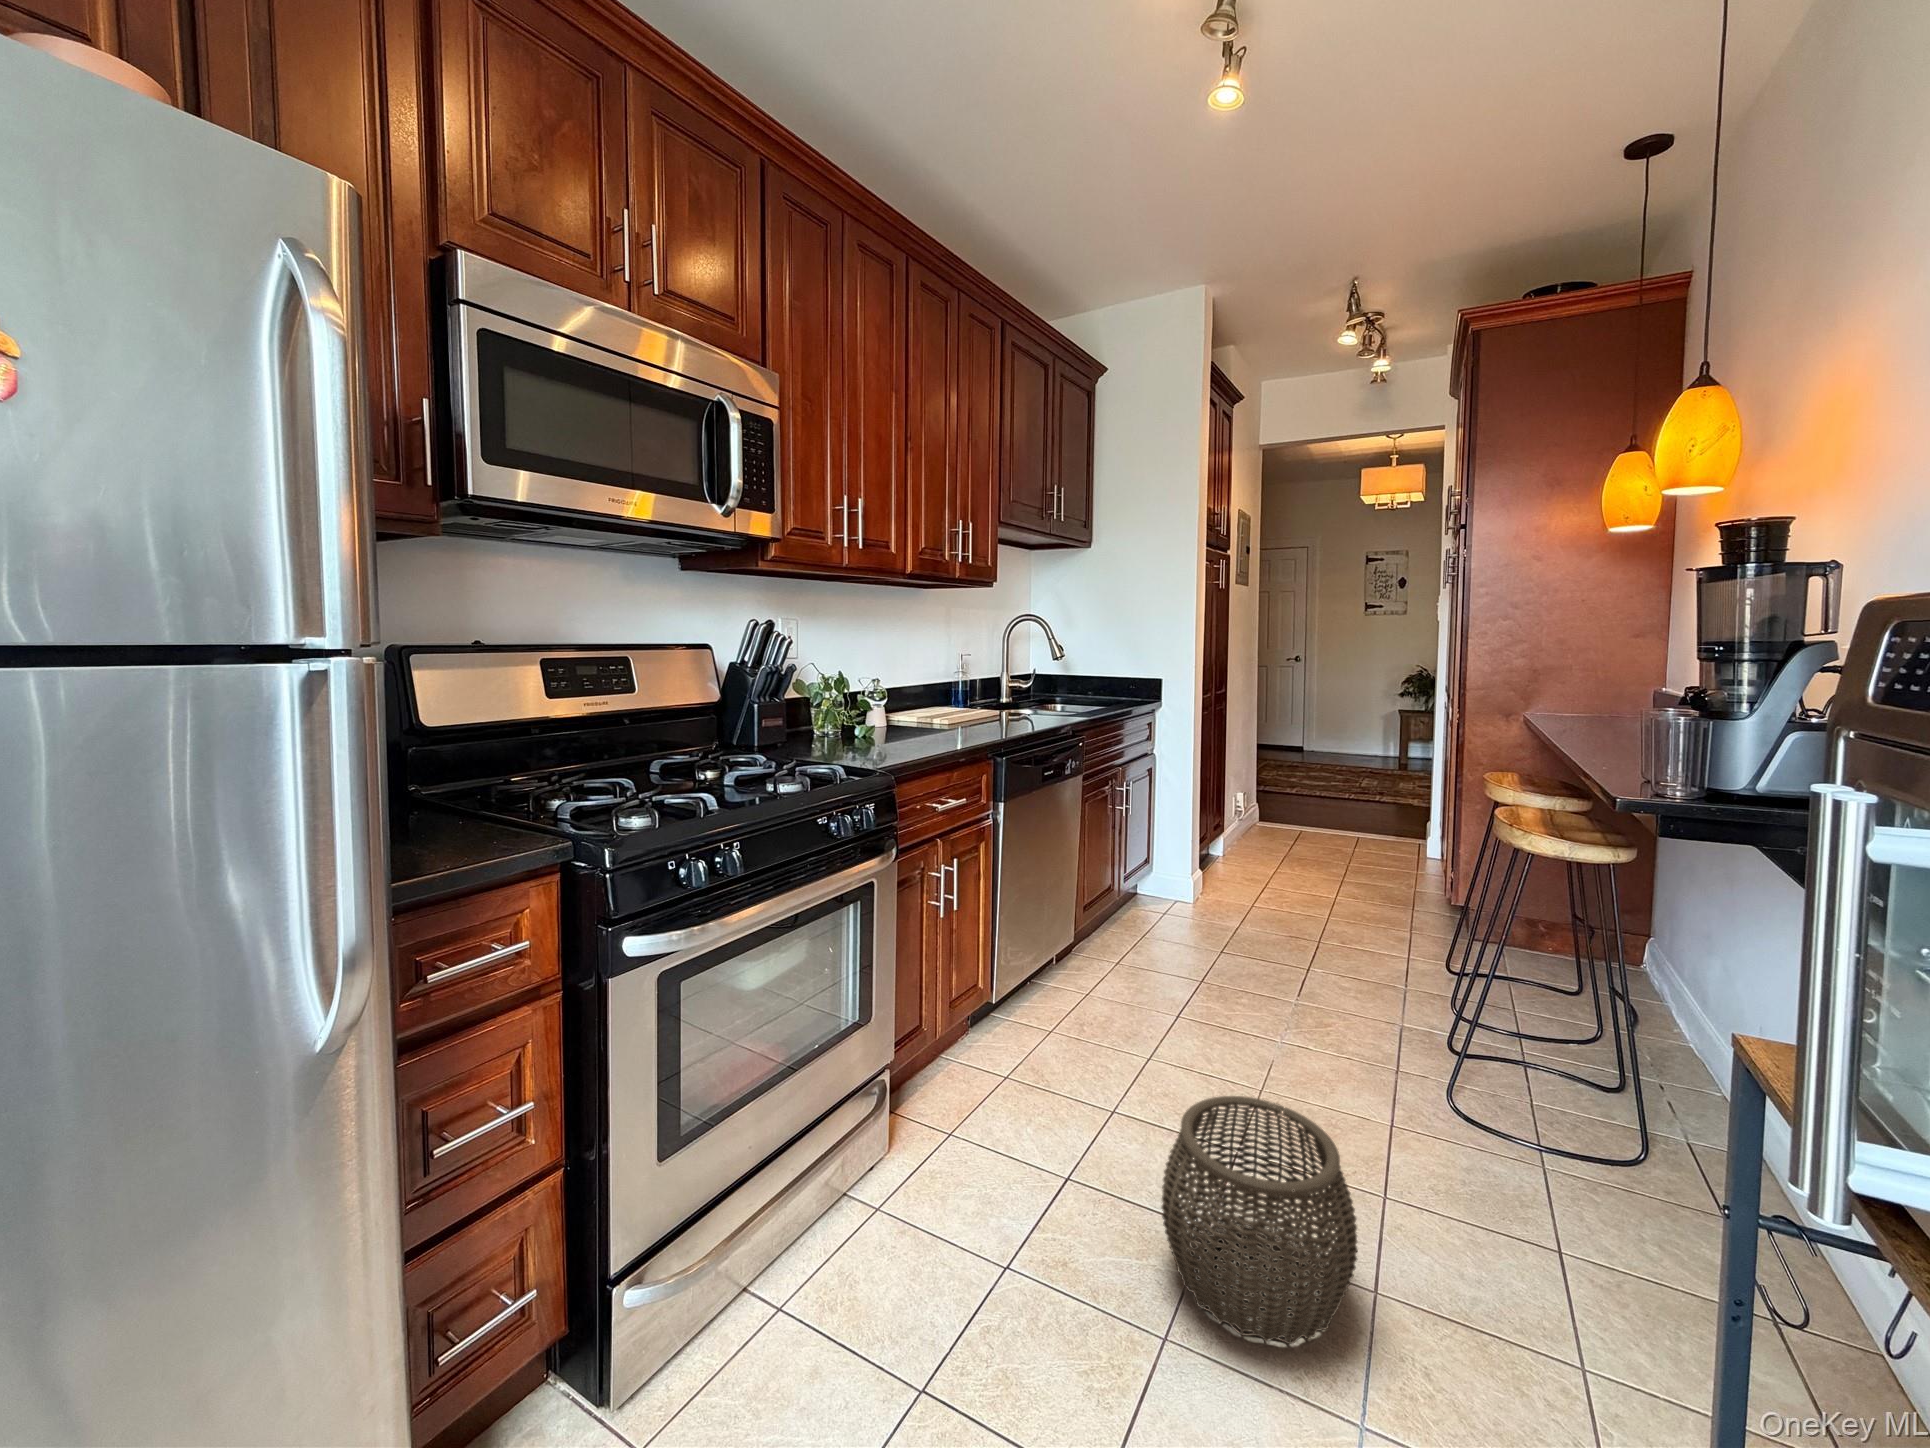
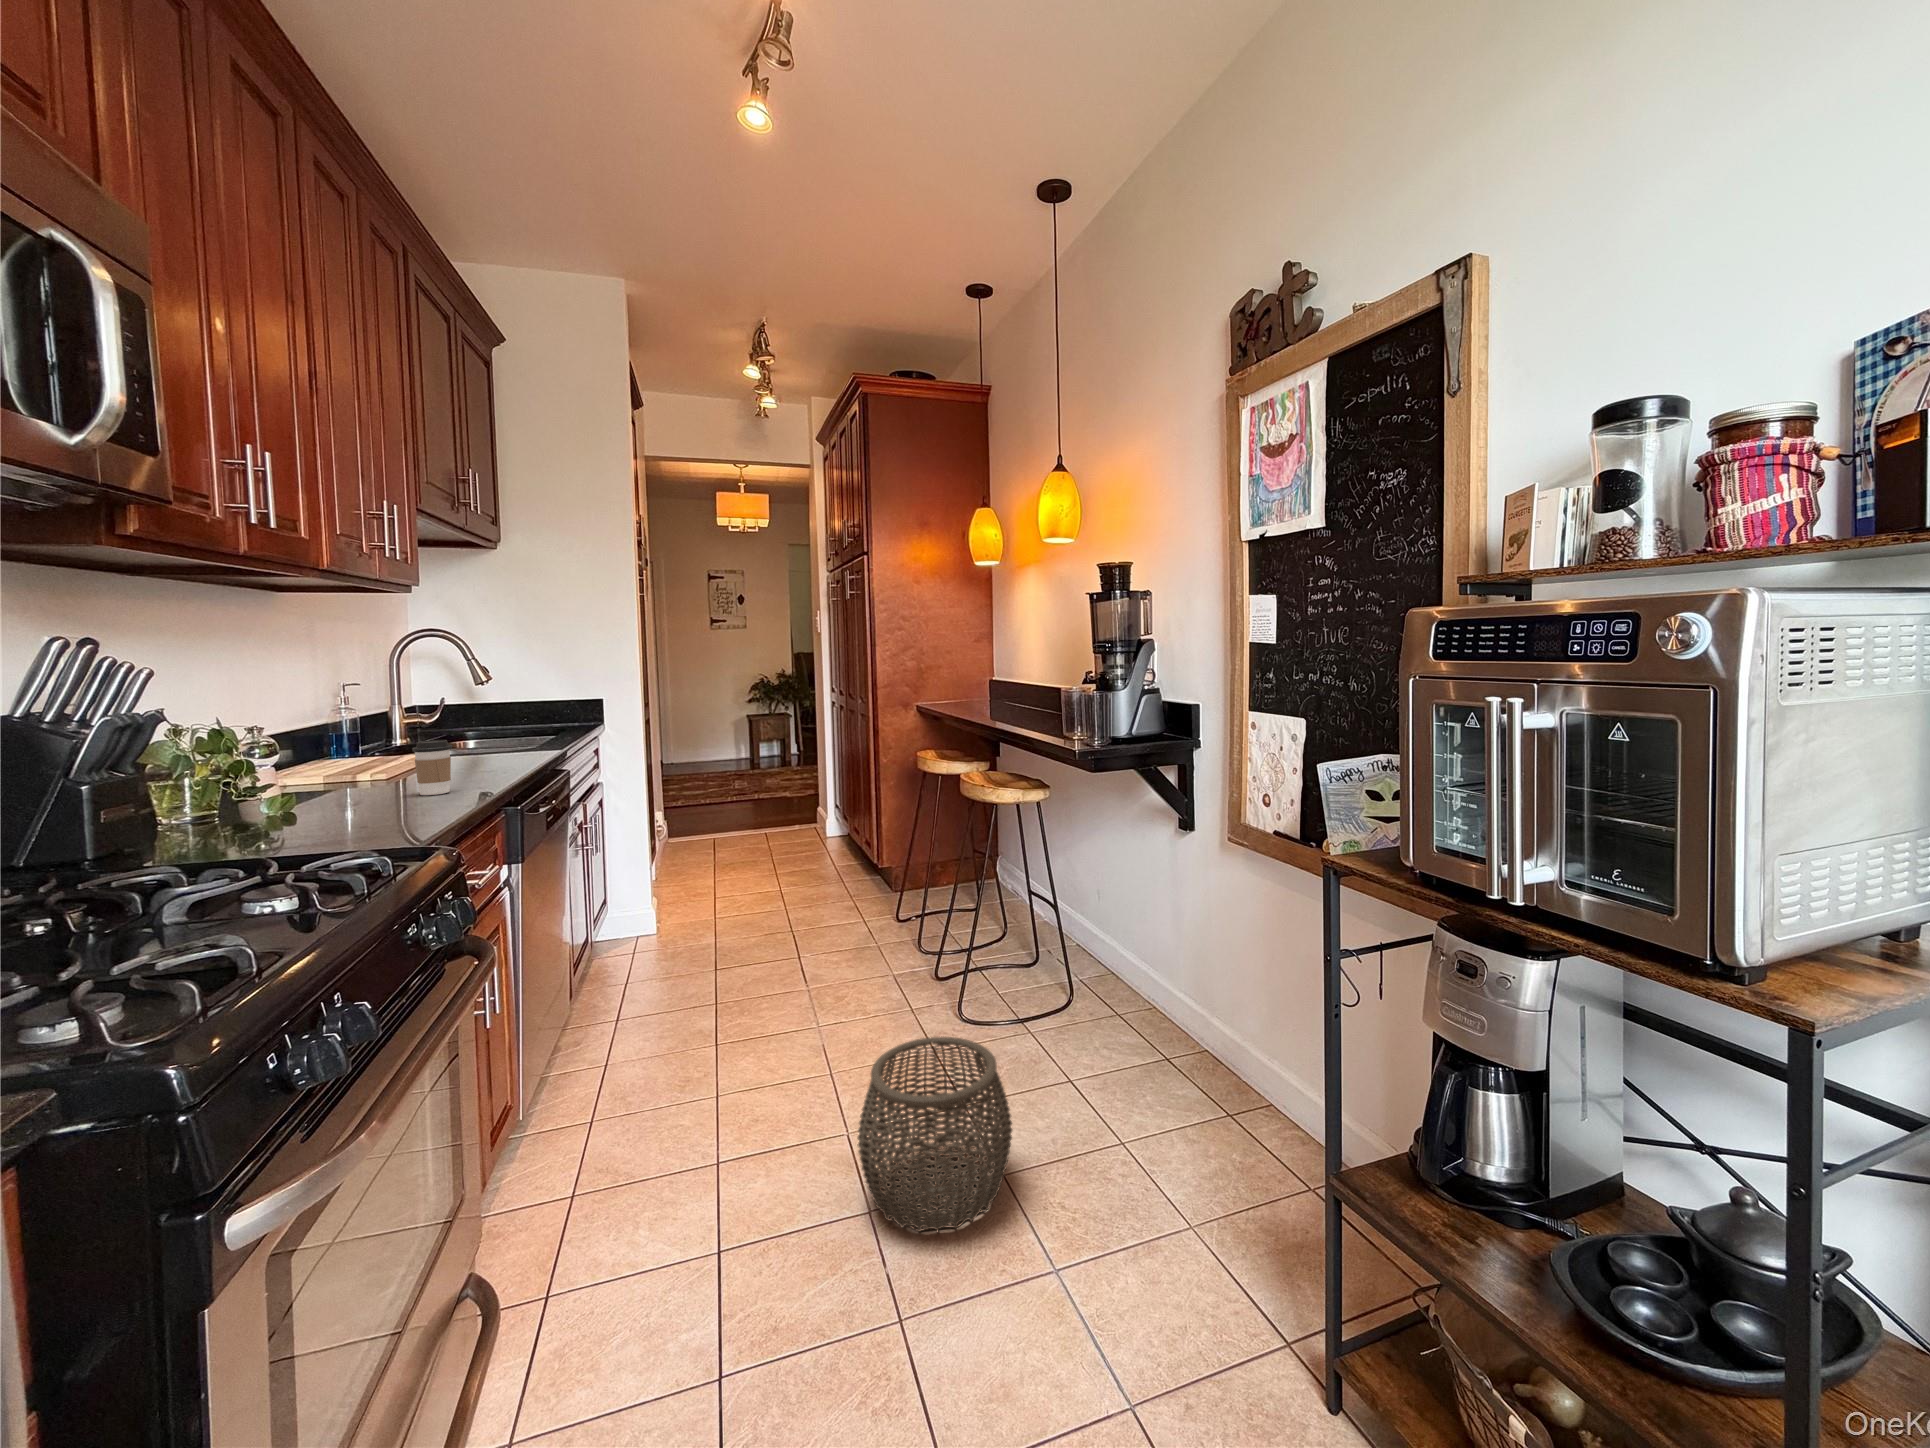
coffee cup: none [921,700,947,741] -> present [412,740,453,795]

